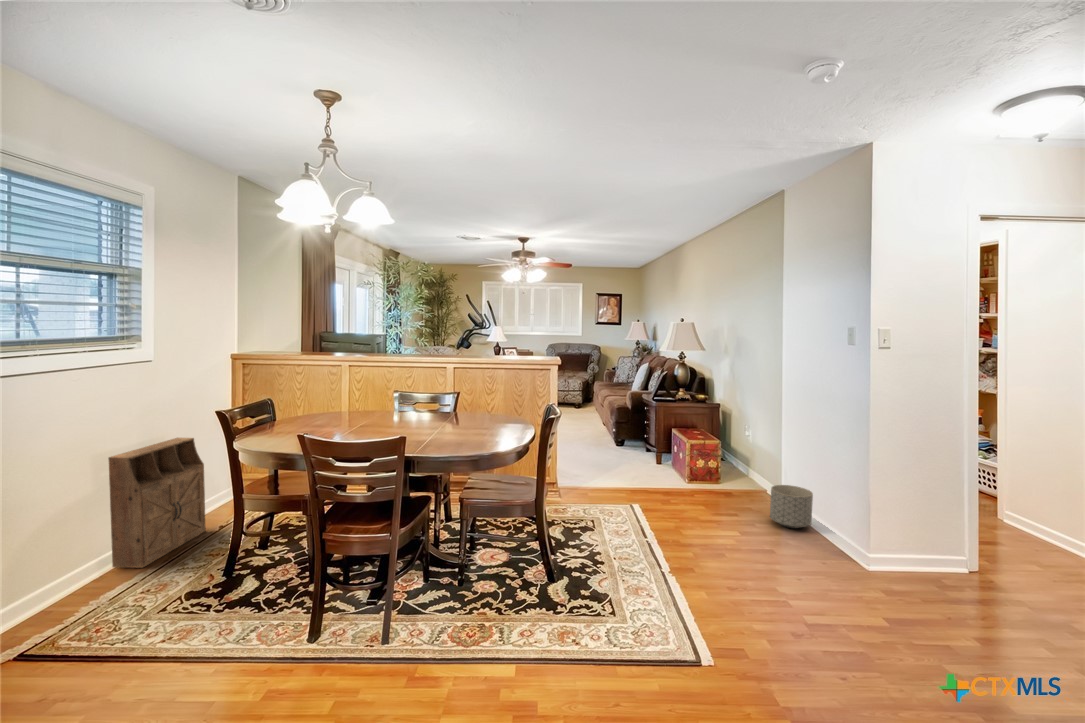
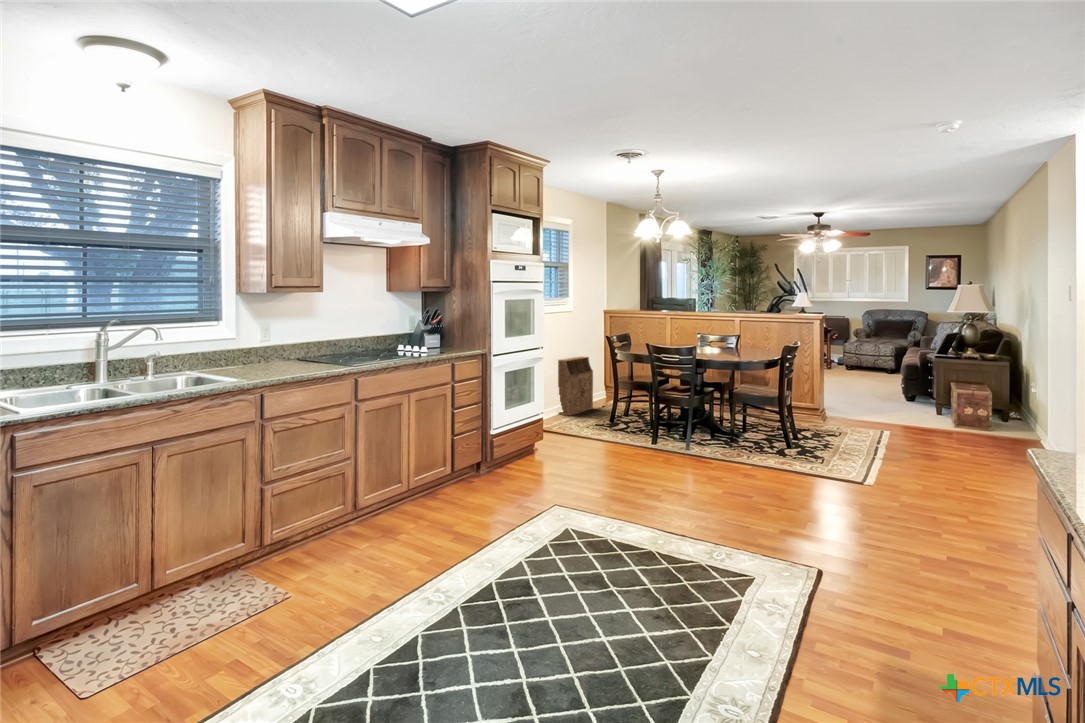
planter: present [770,485,813,528] -> none [991,417,1031,449]

